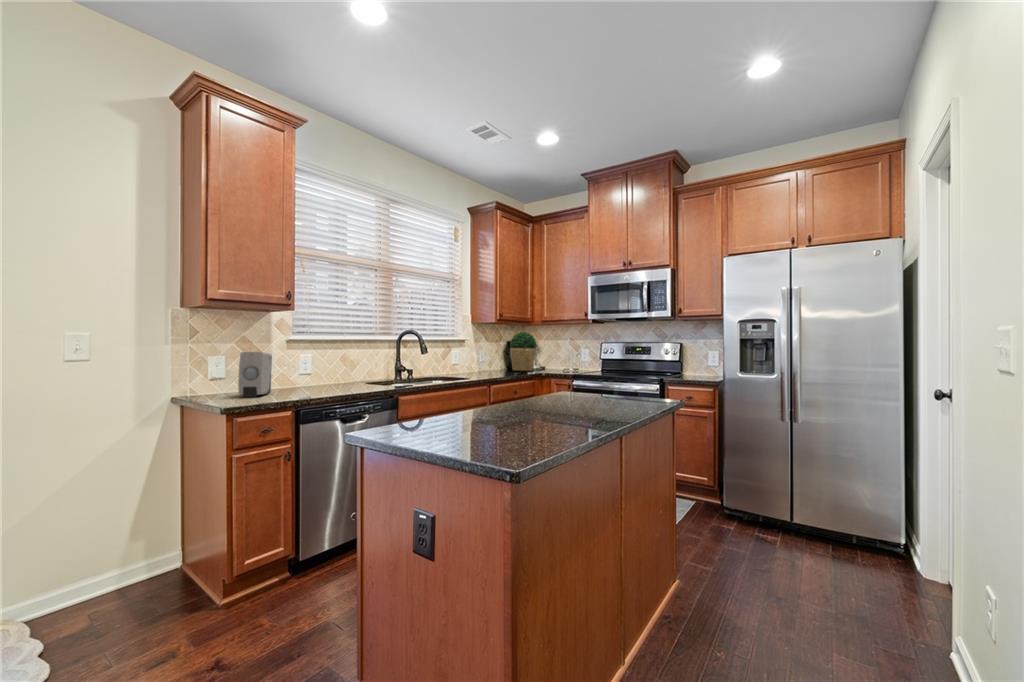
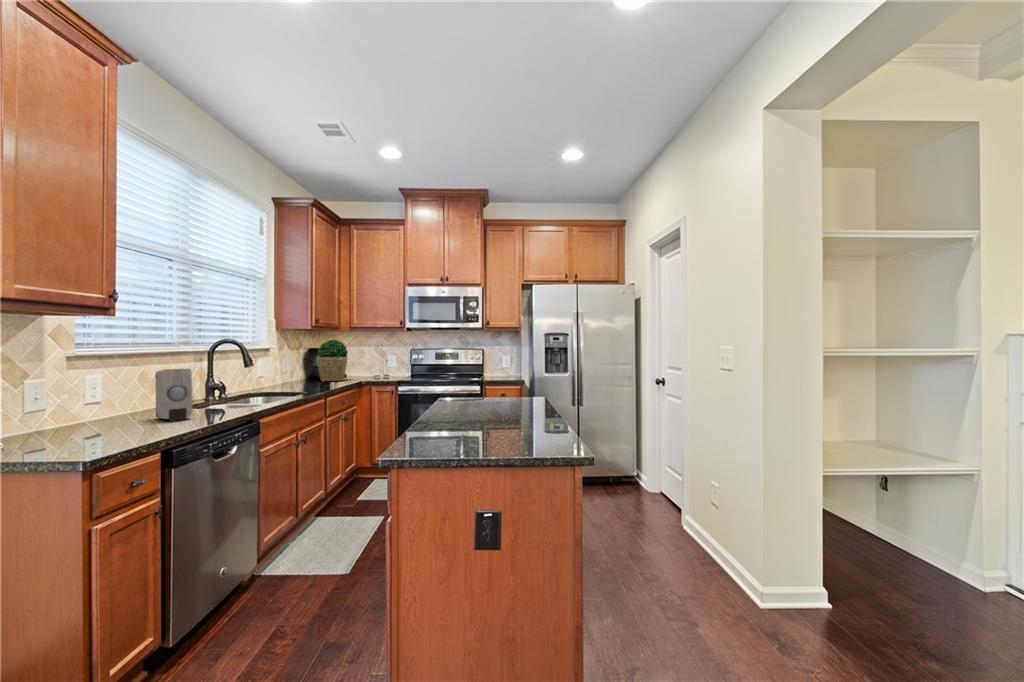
soap dispenser: present [238,352,272,397] -> present [155,369,192,421]

